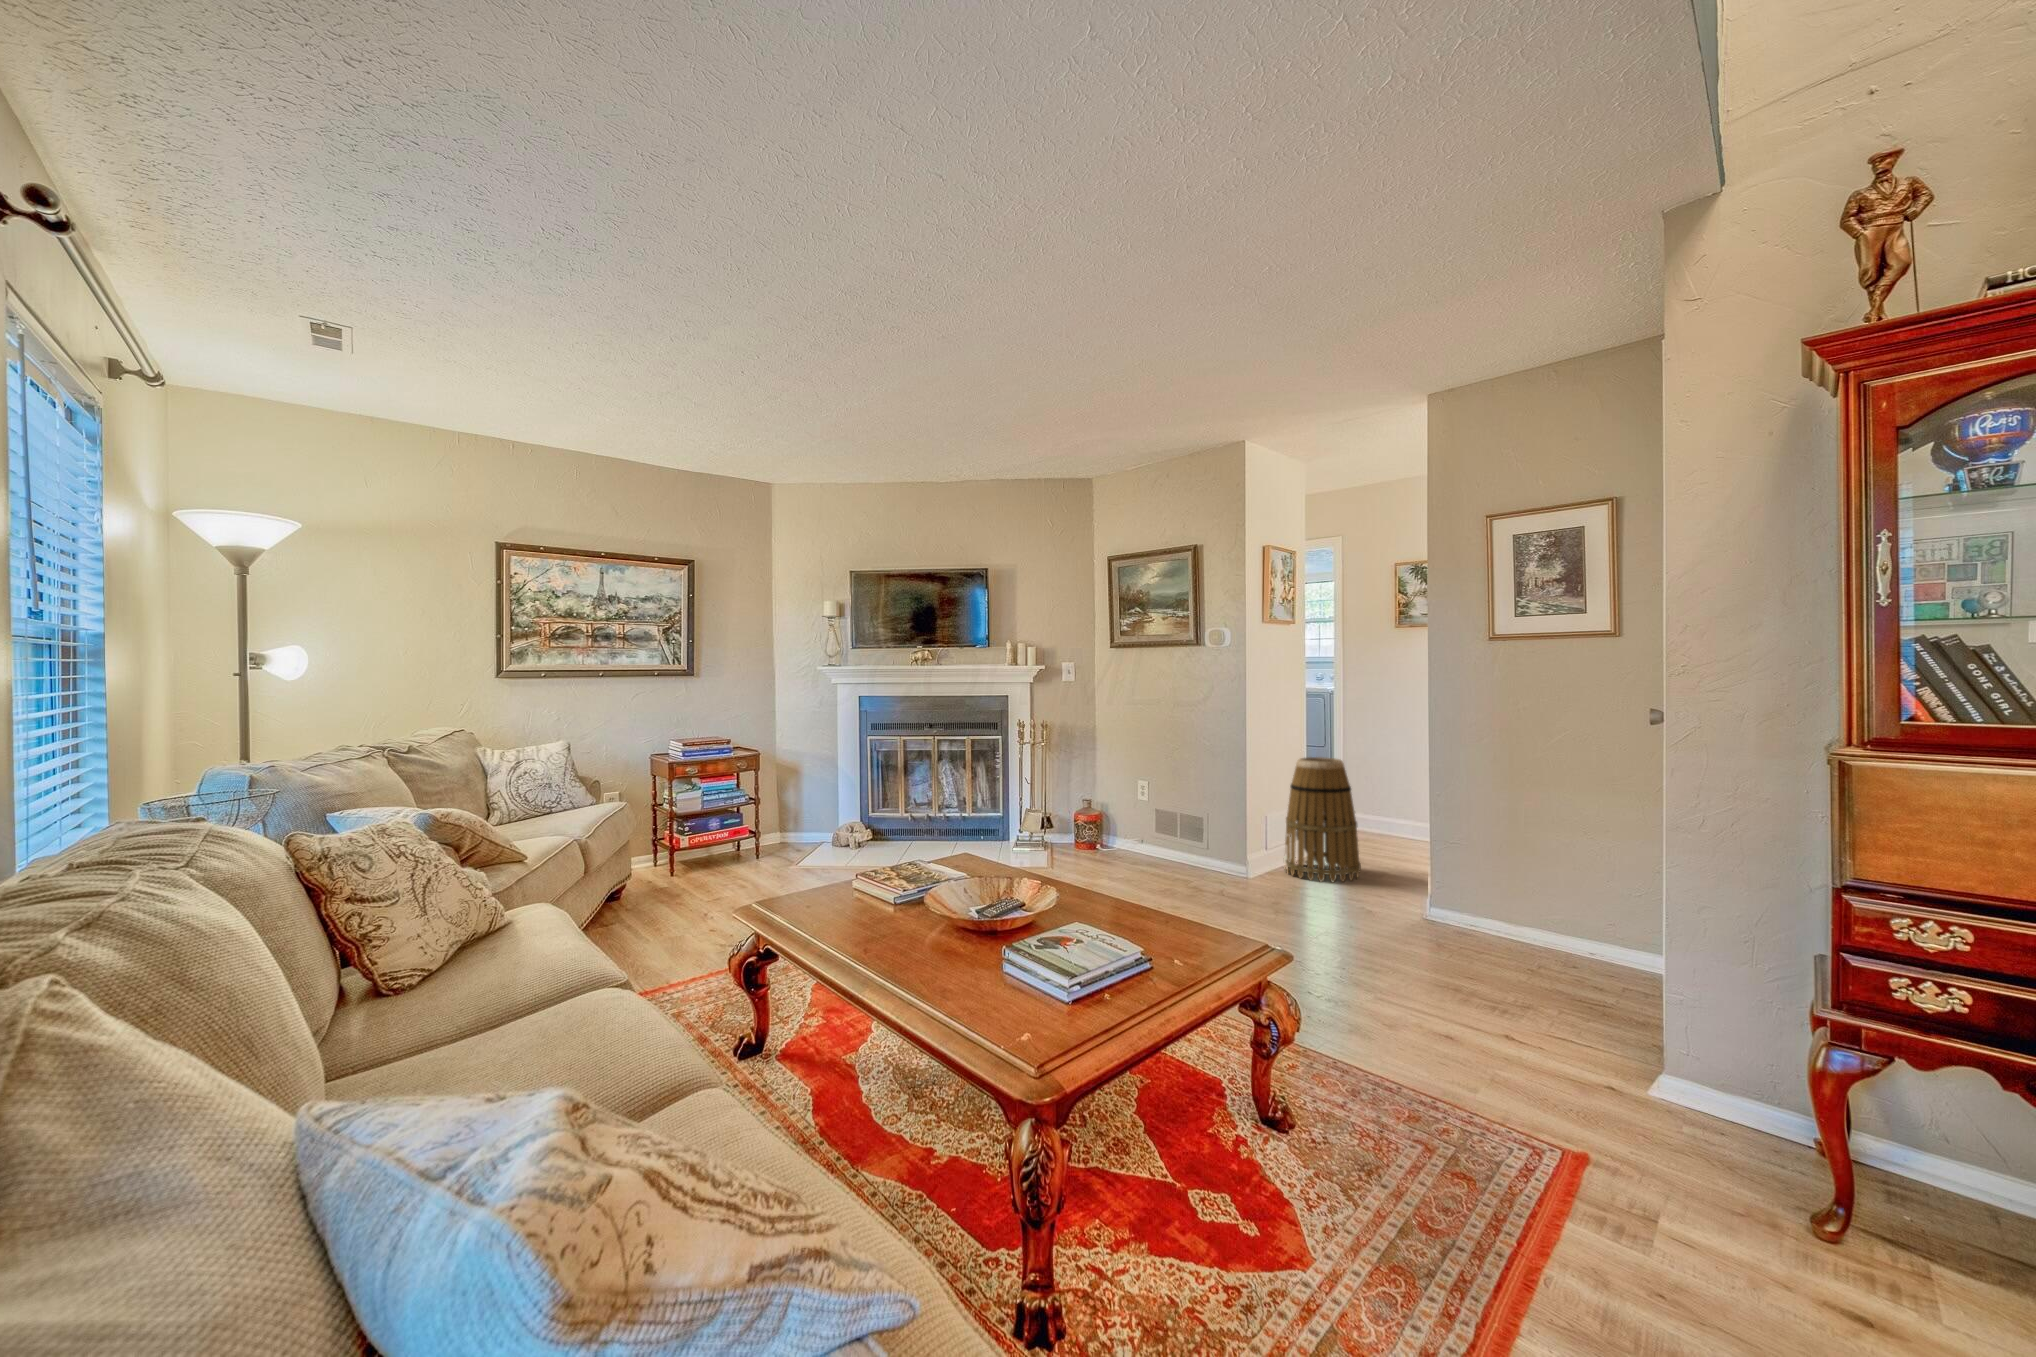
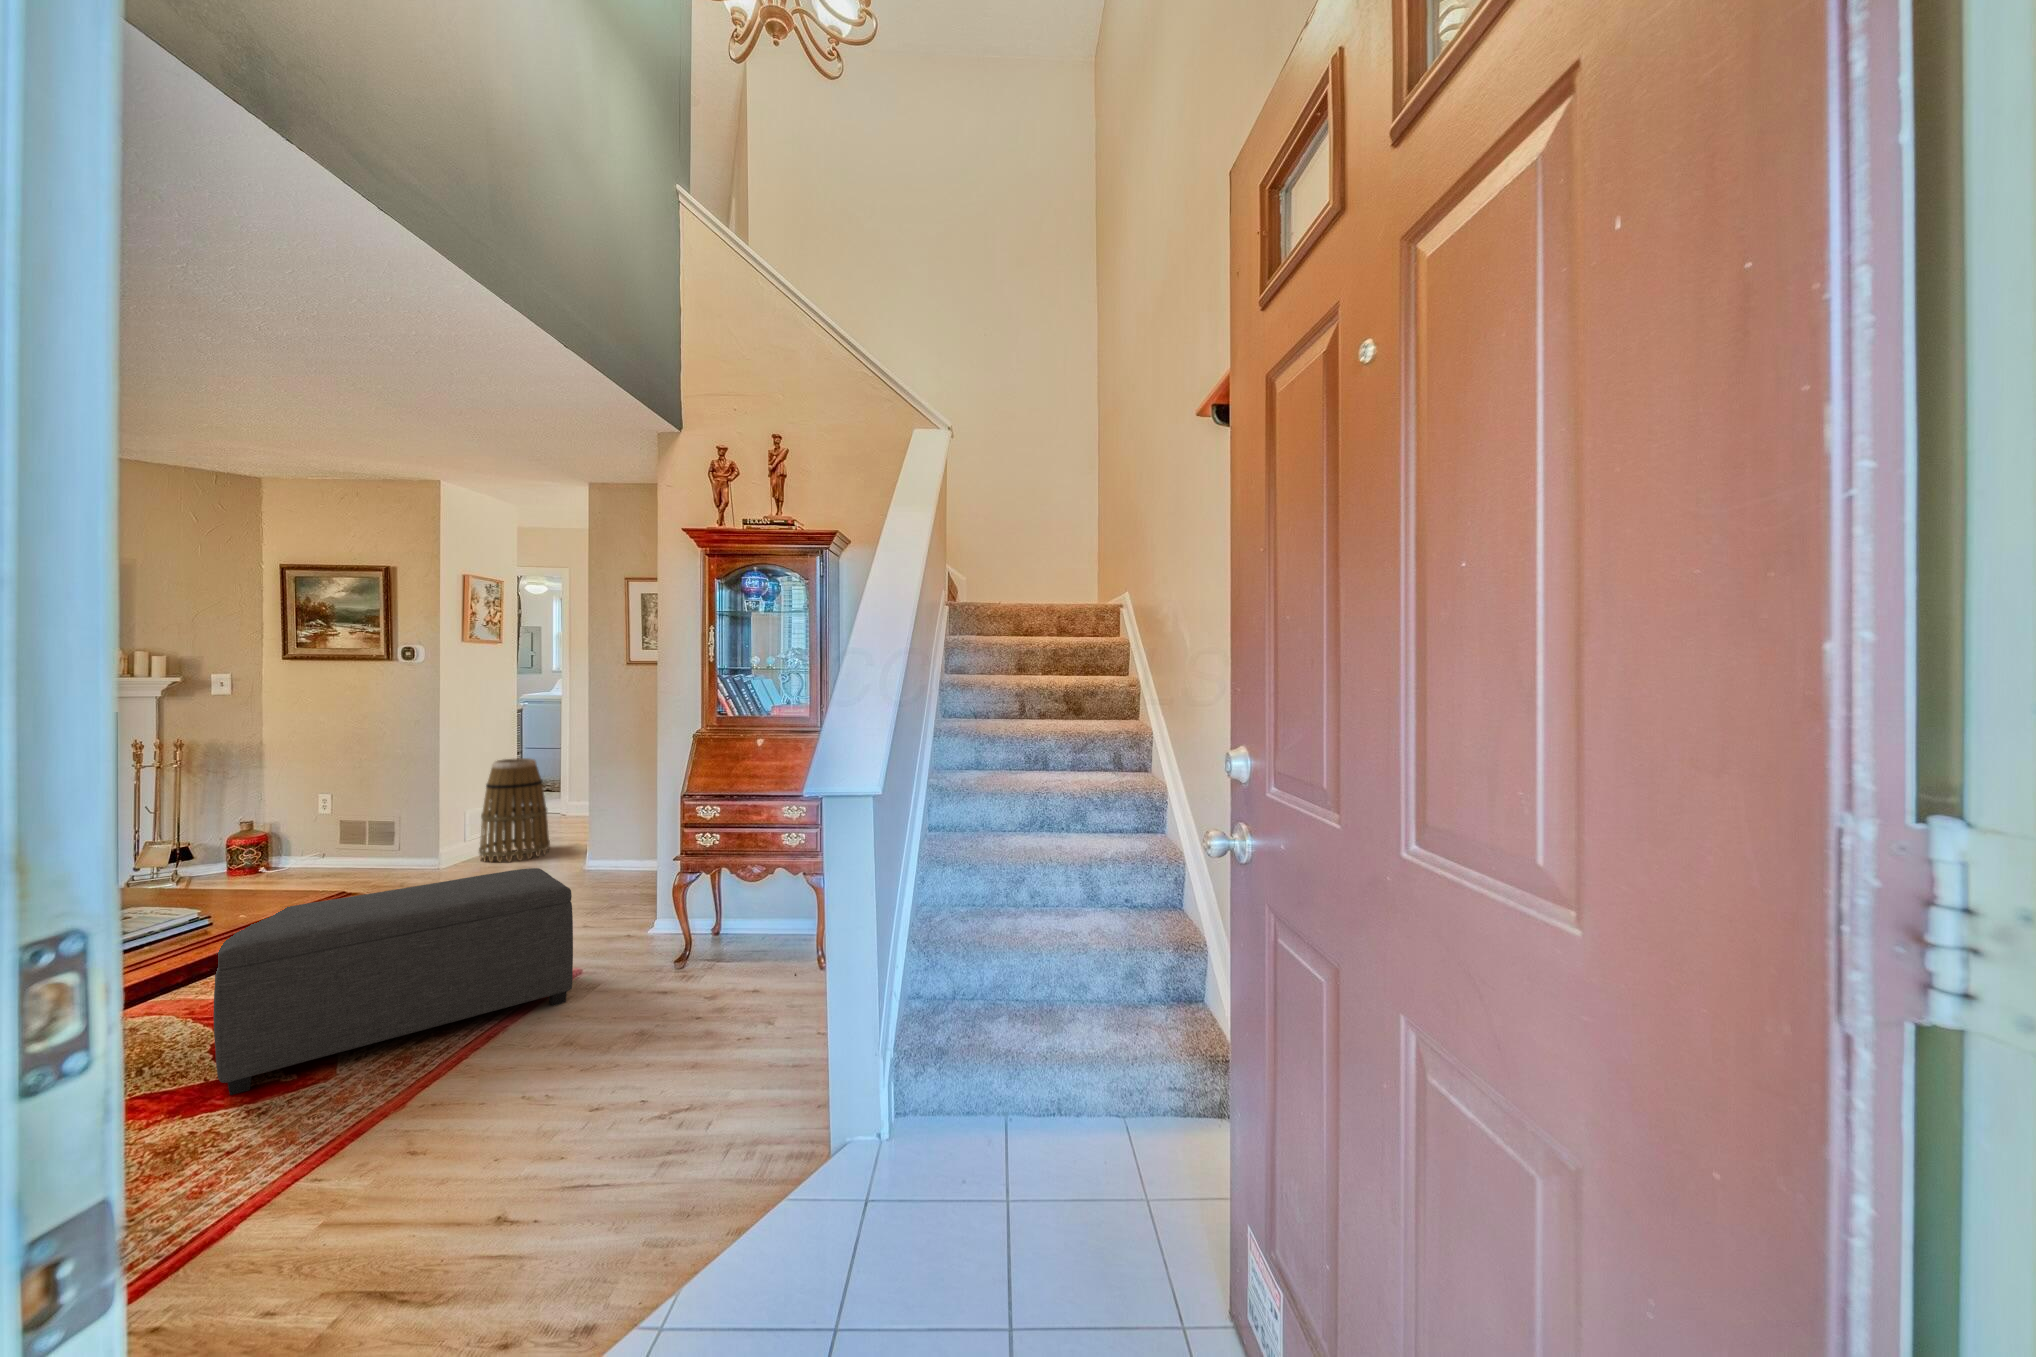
ottoman: none [1141,949,1682,1262] -> present [214,868,573,1095]

